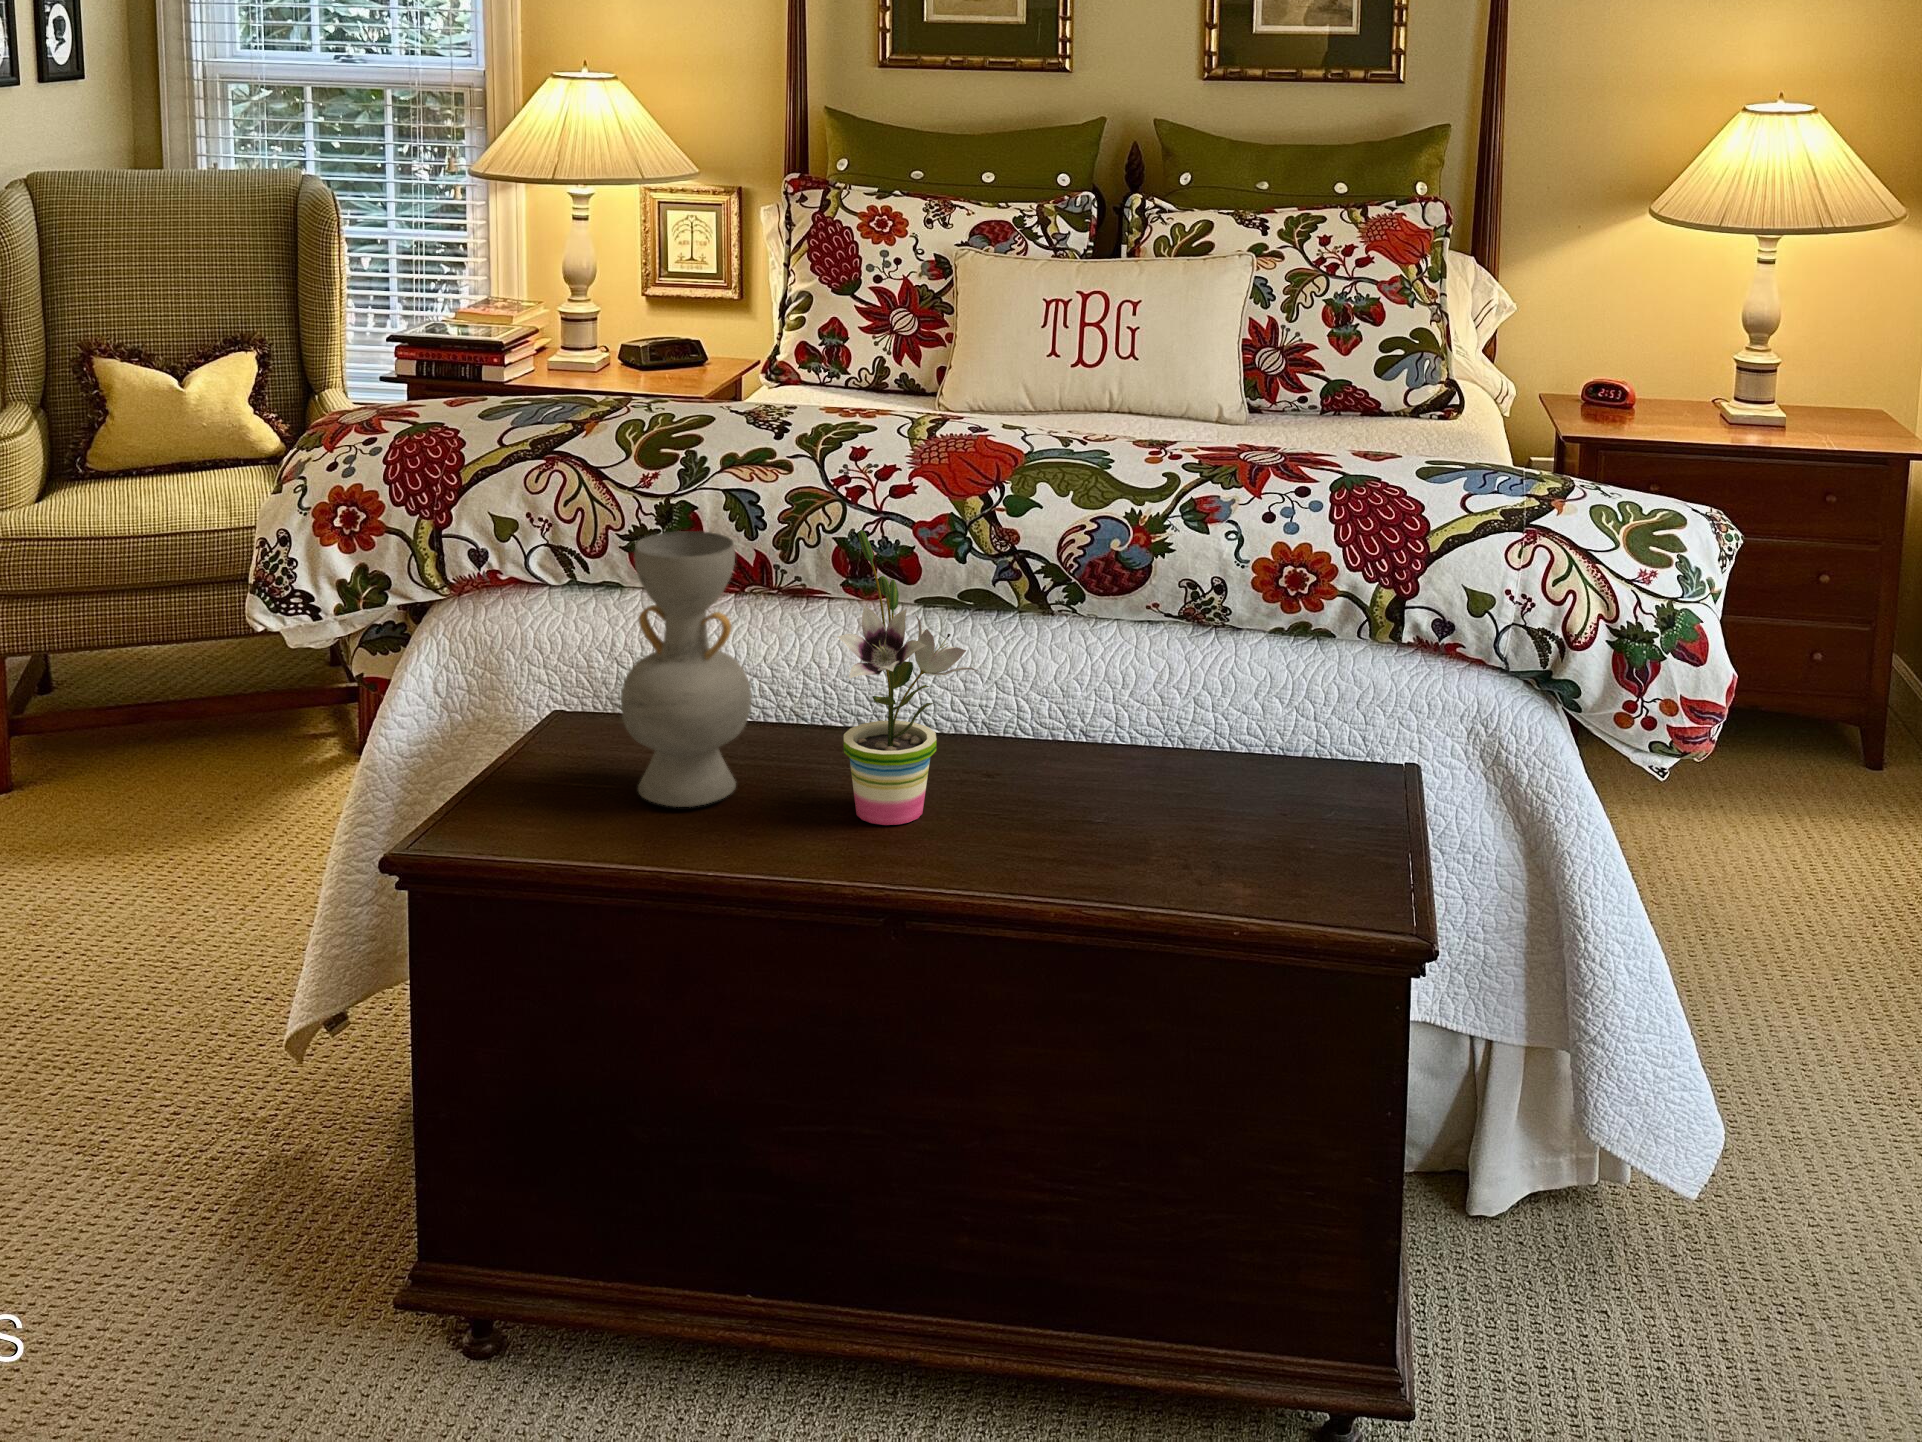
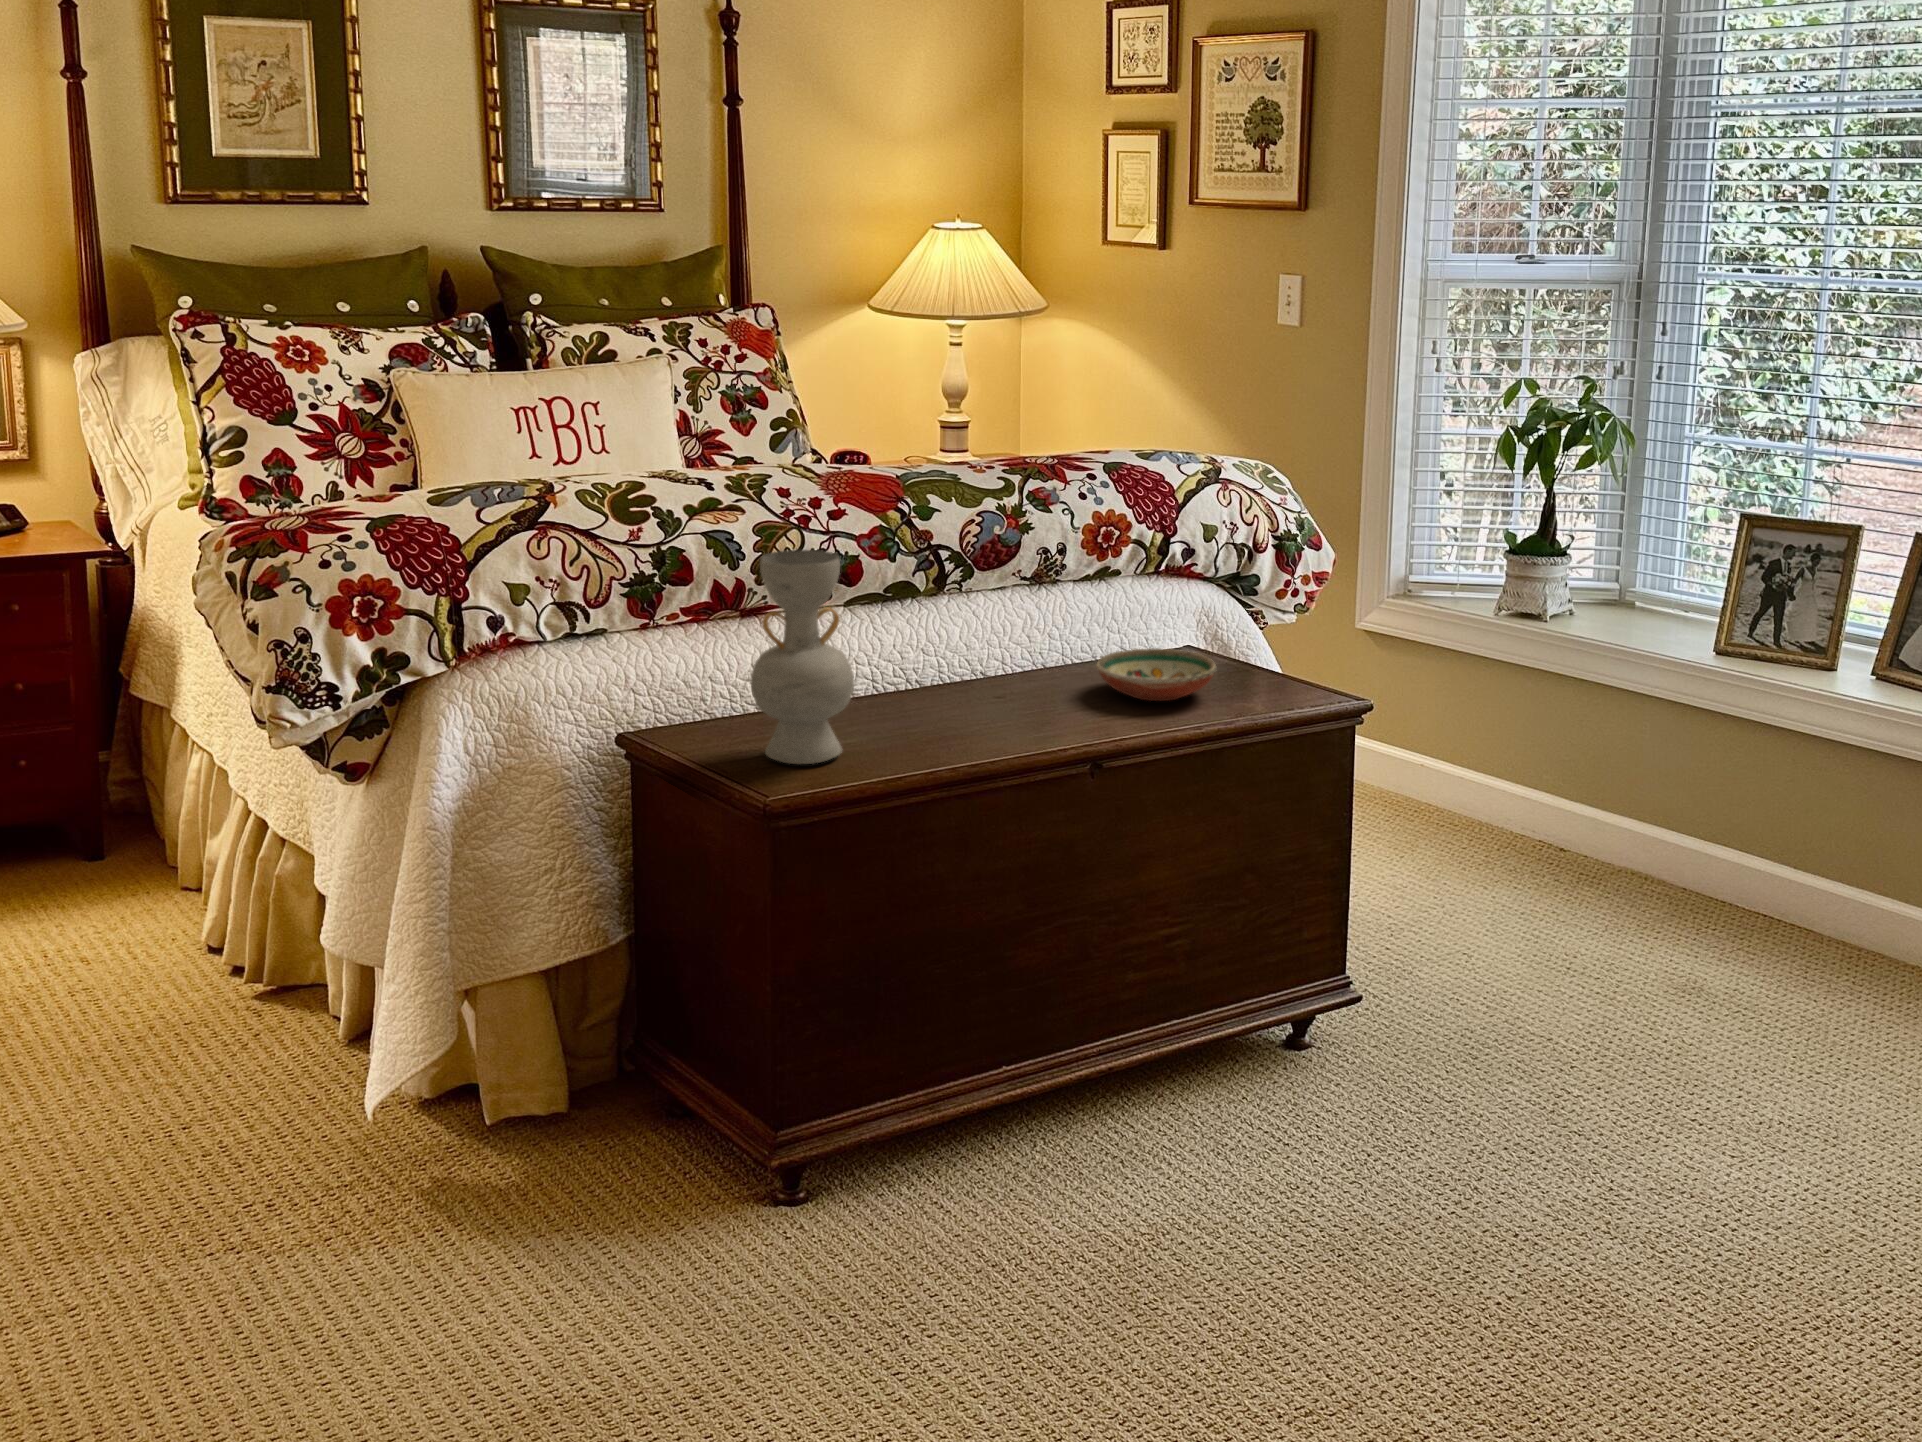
potted plant: present [837,530,977,825] -> none [916,528,1008,741]
decorative bowl: none [1148,749,1327,841] -> present [1096,648,1217,701]

